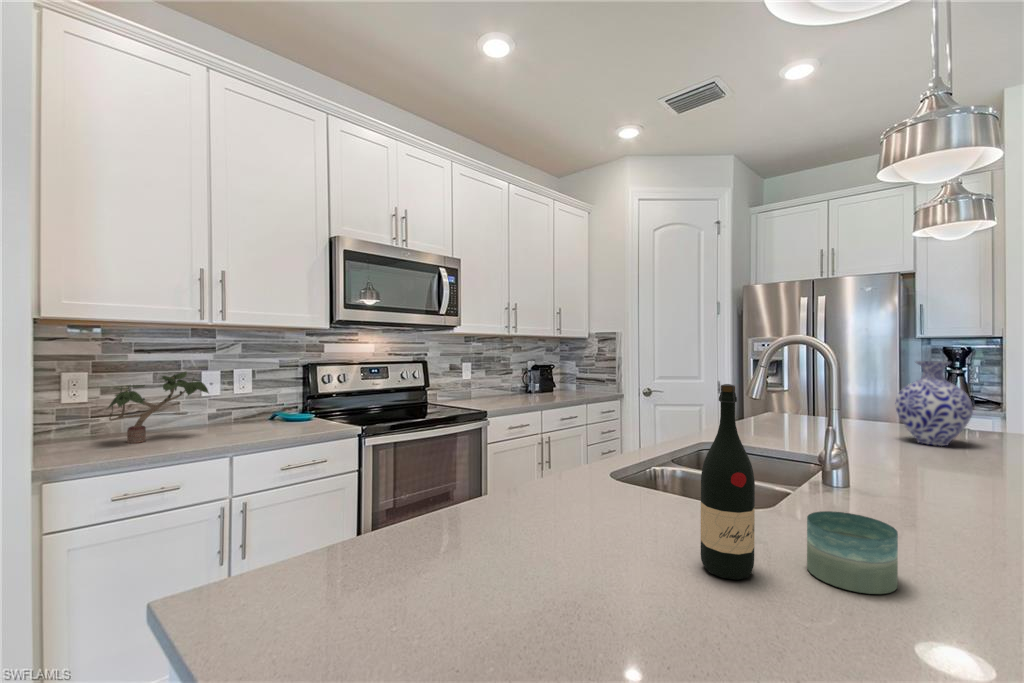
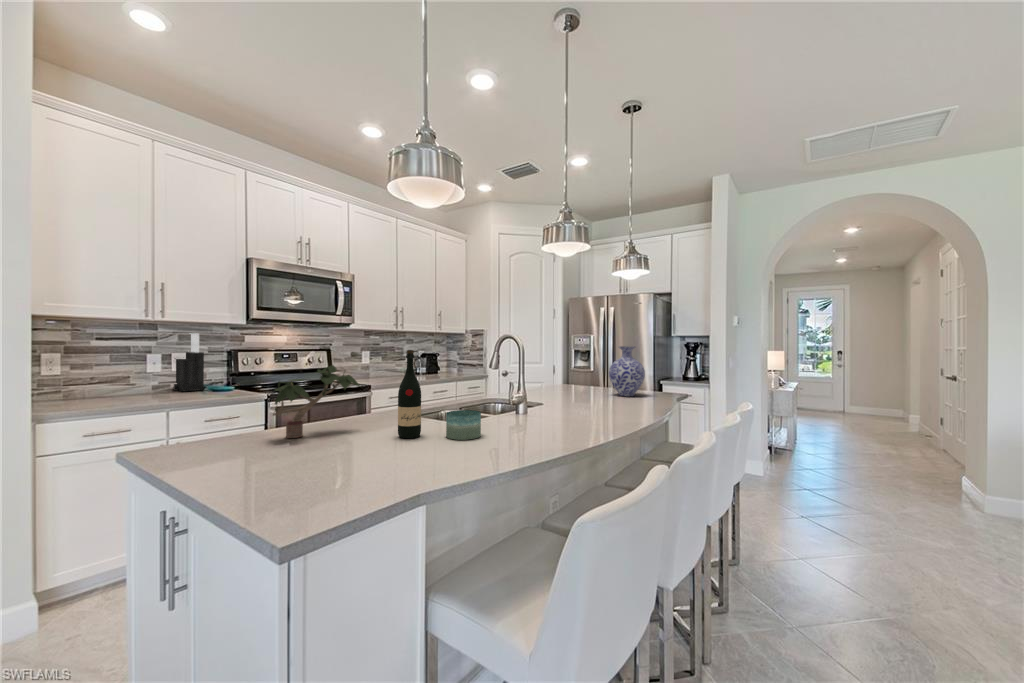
knife block: none [235,342,274,424] -> present [174,333,204,391]
potted plant: present [108,372,209,443] -> present [273,365,359,438]

